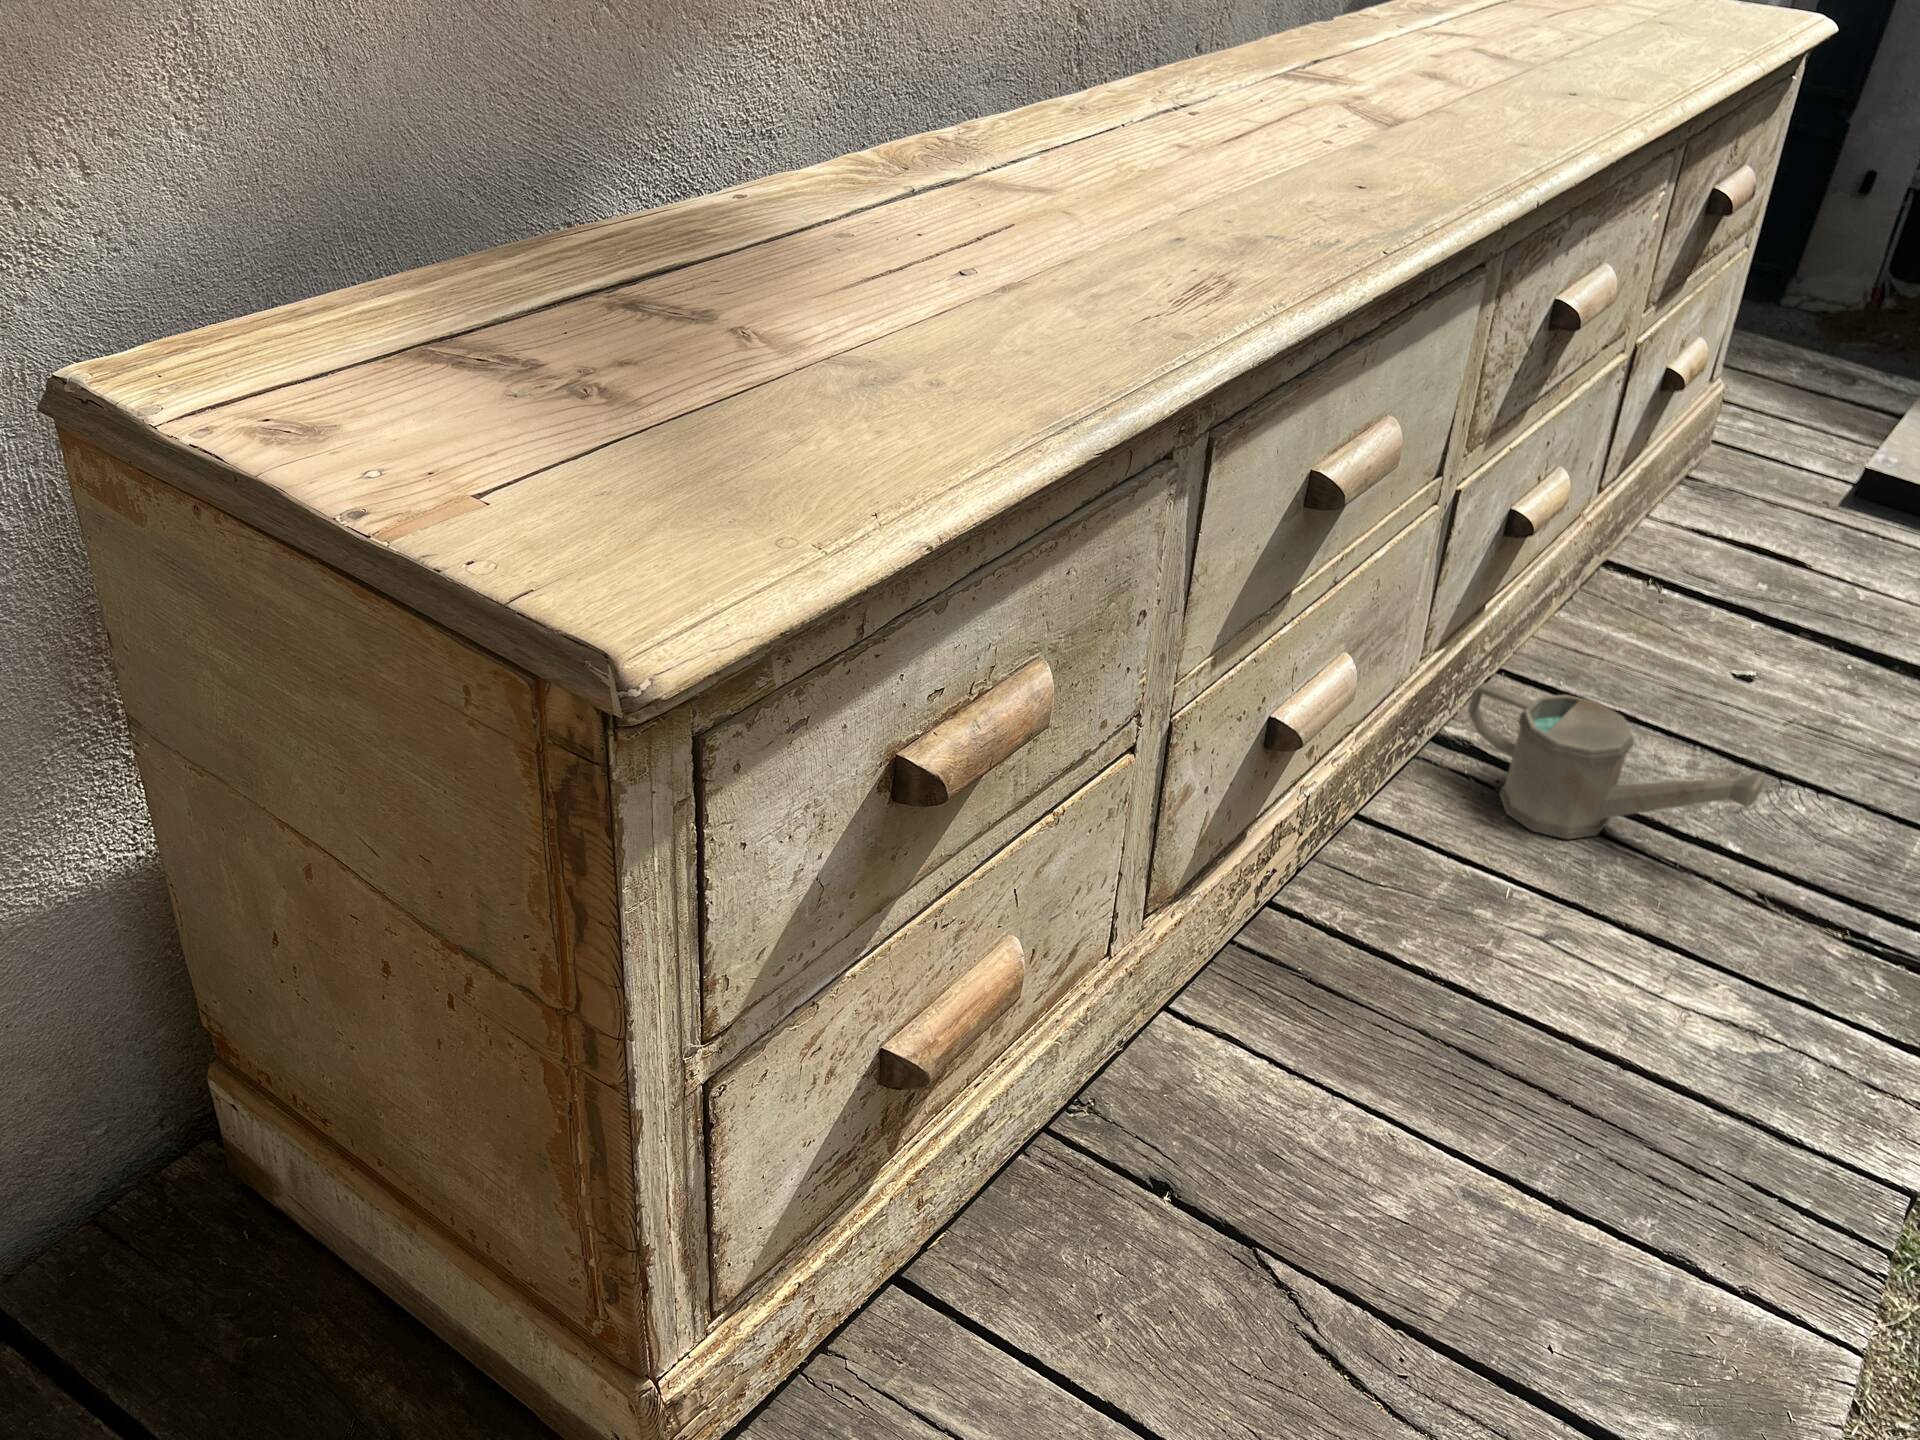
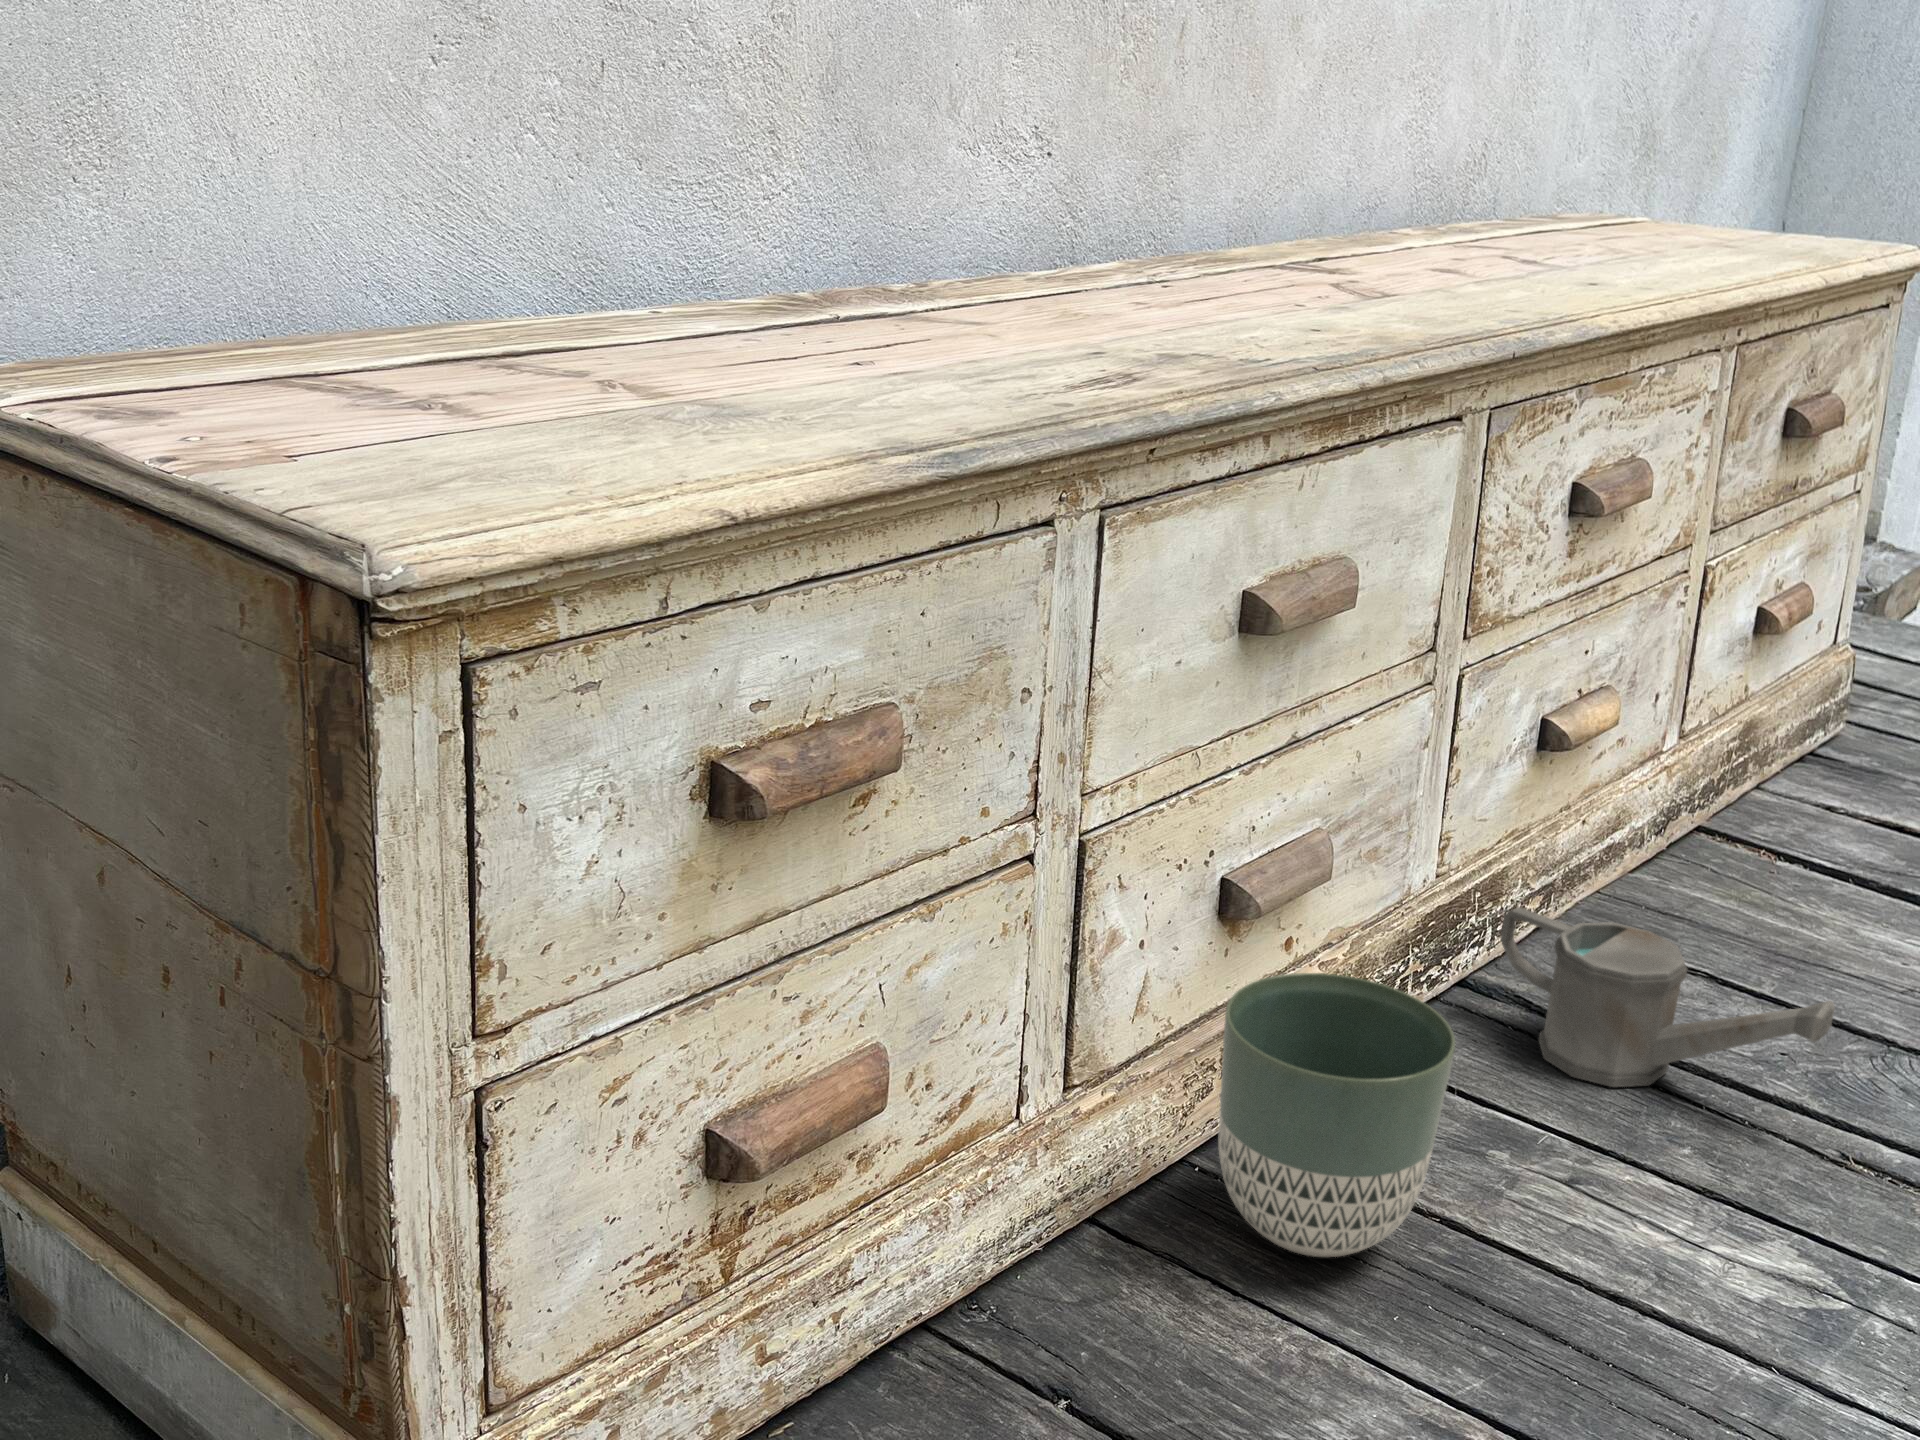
planter: none [1267,793,1479,1037] -> present [1218,973,1455,1257]

